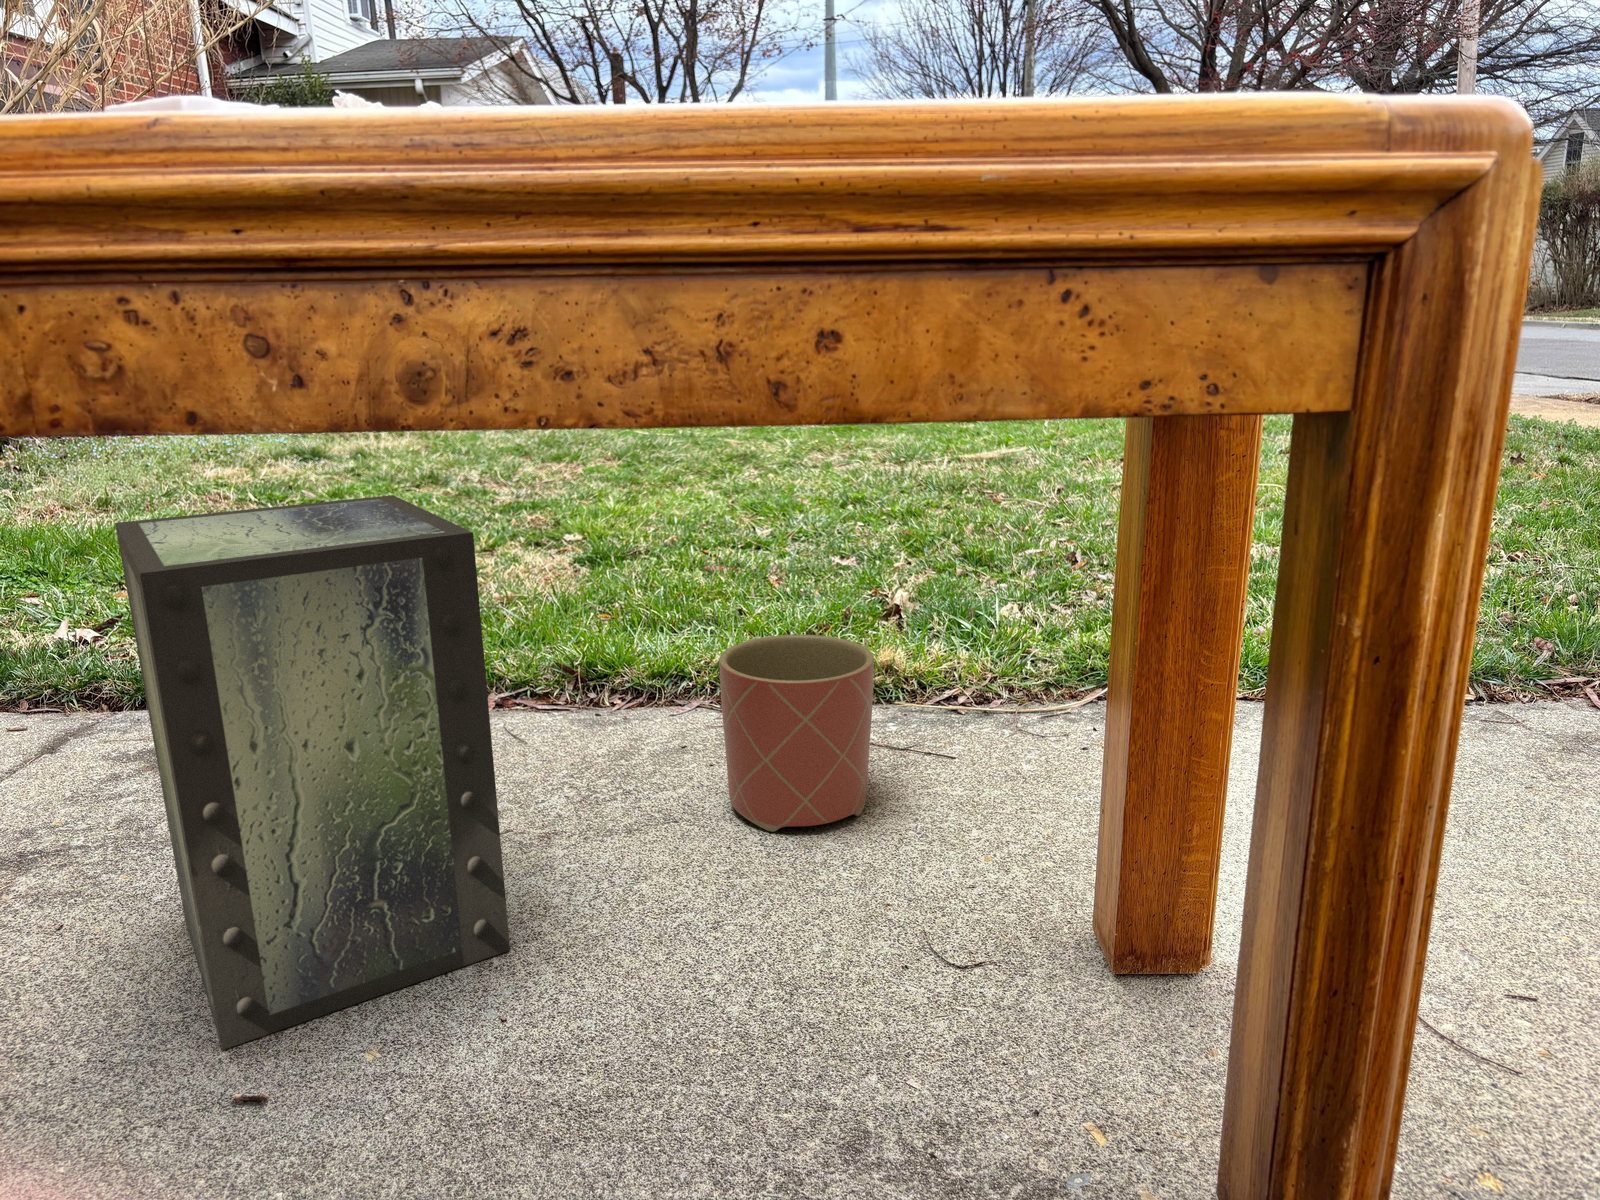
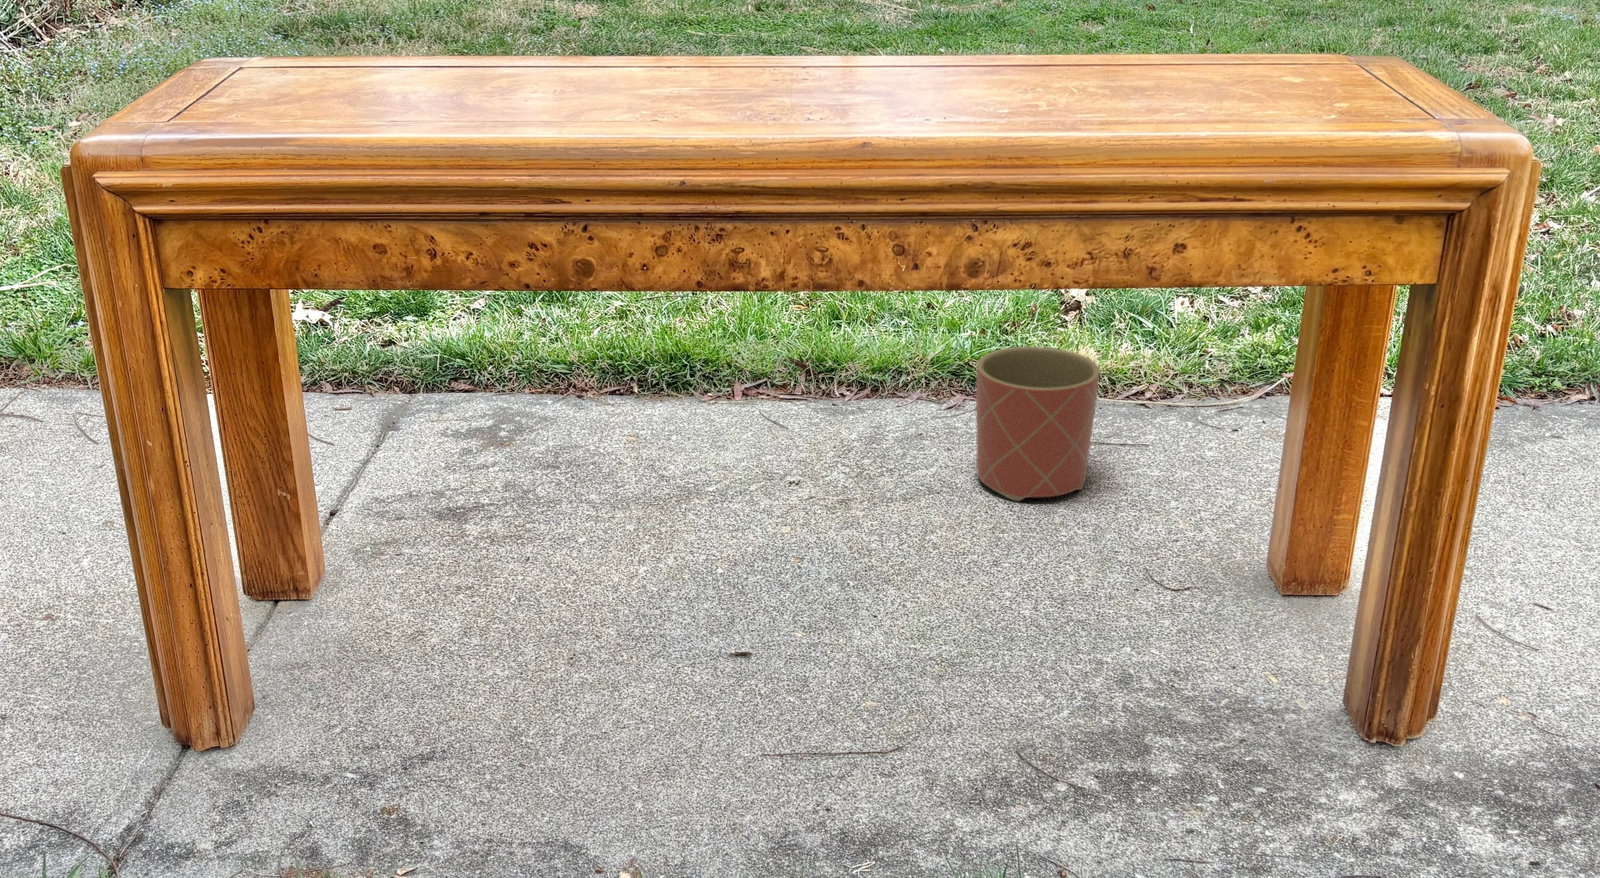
storage box: present [115,495,510,1050] -> none [600,250,864,630]

